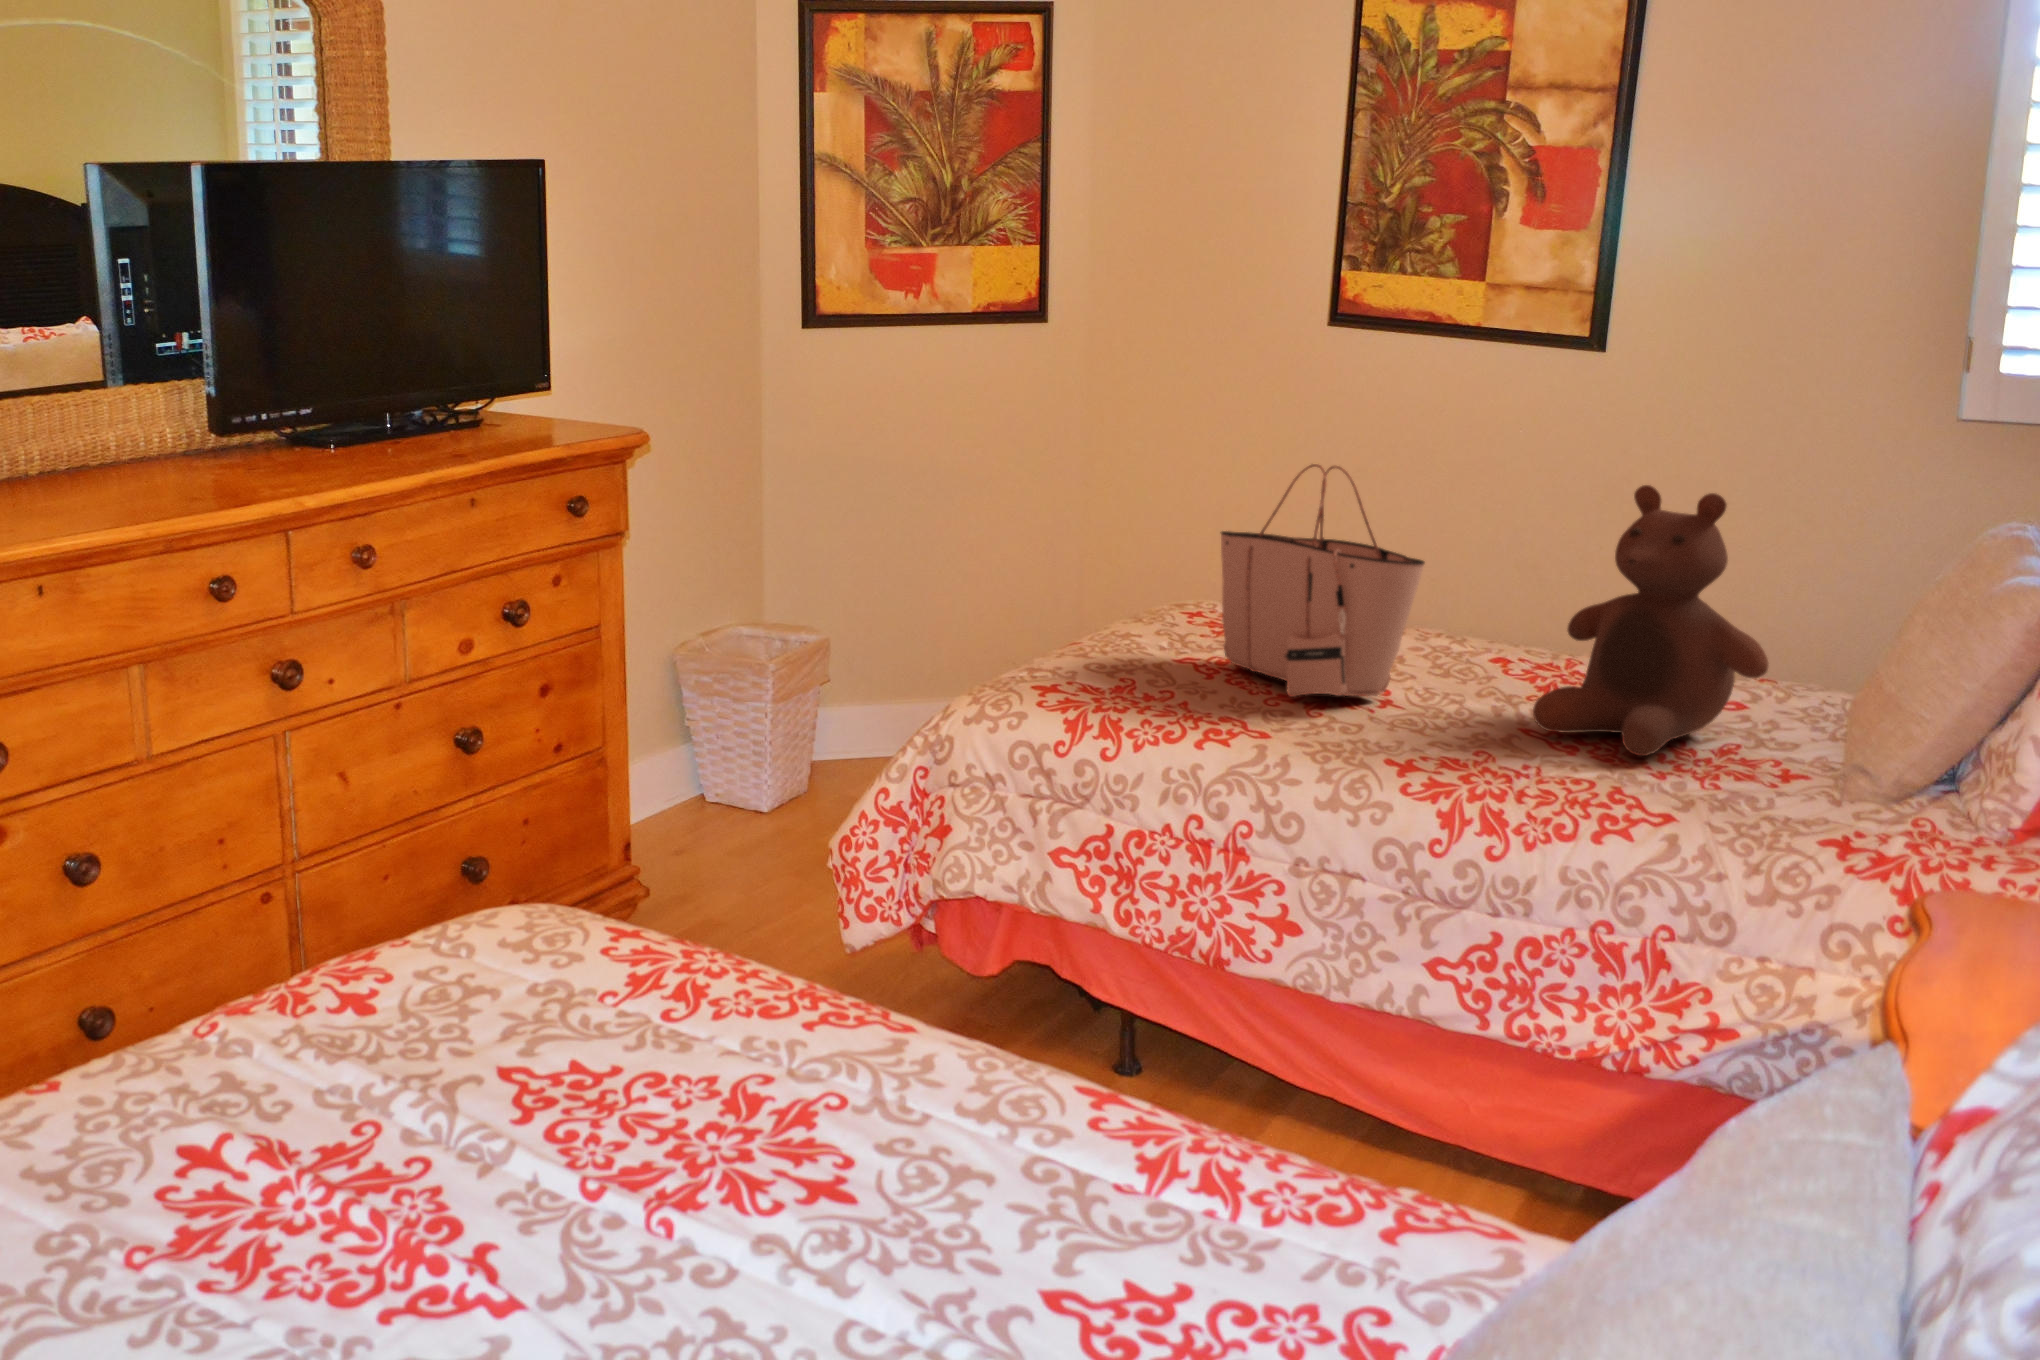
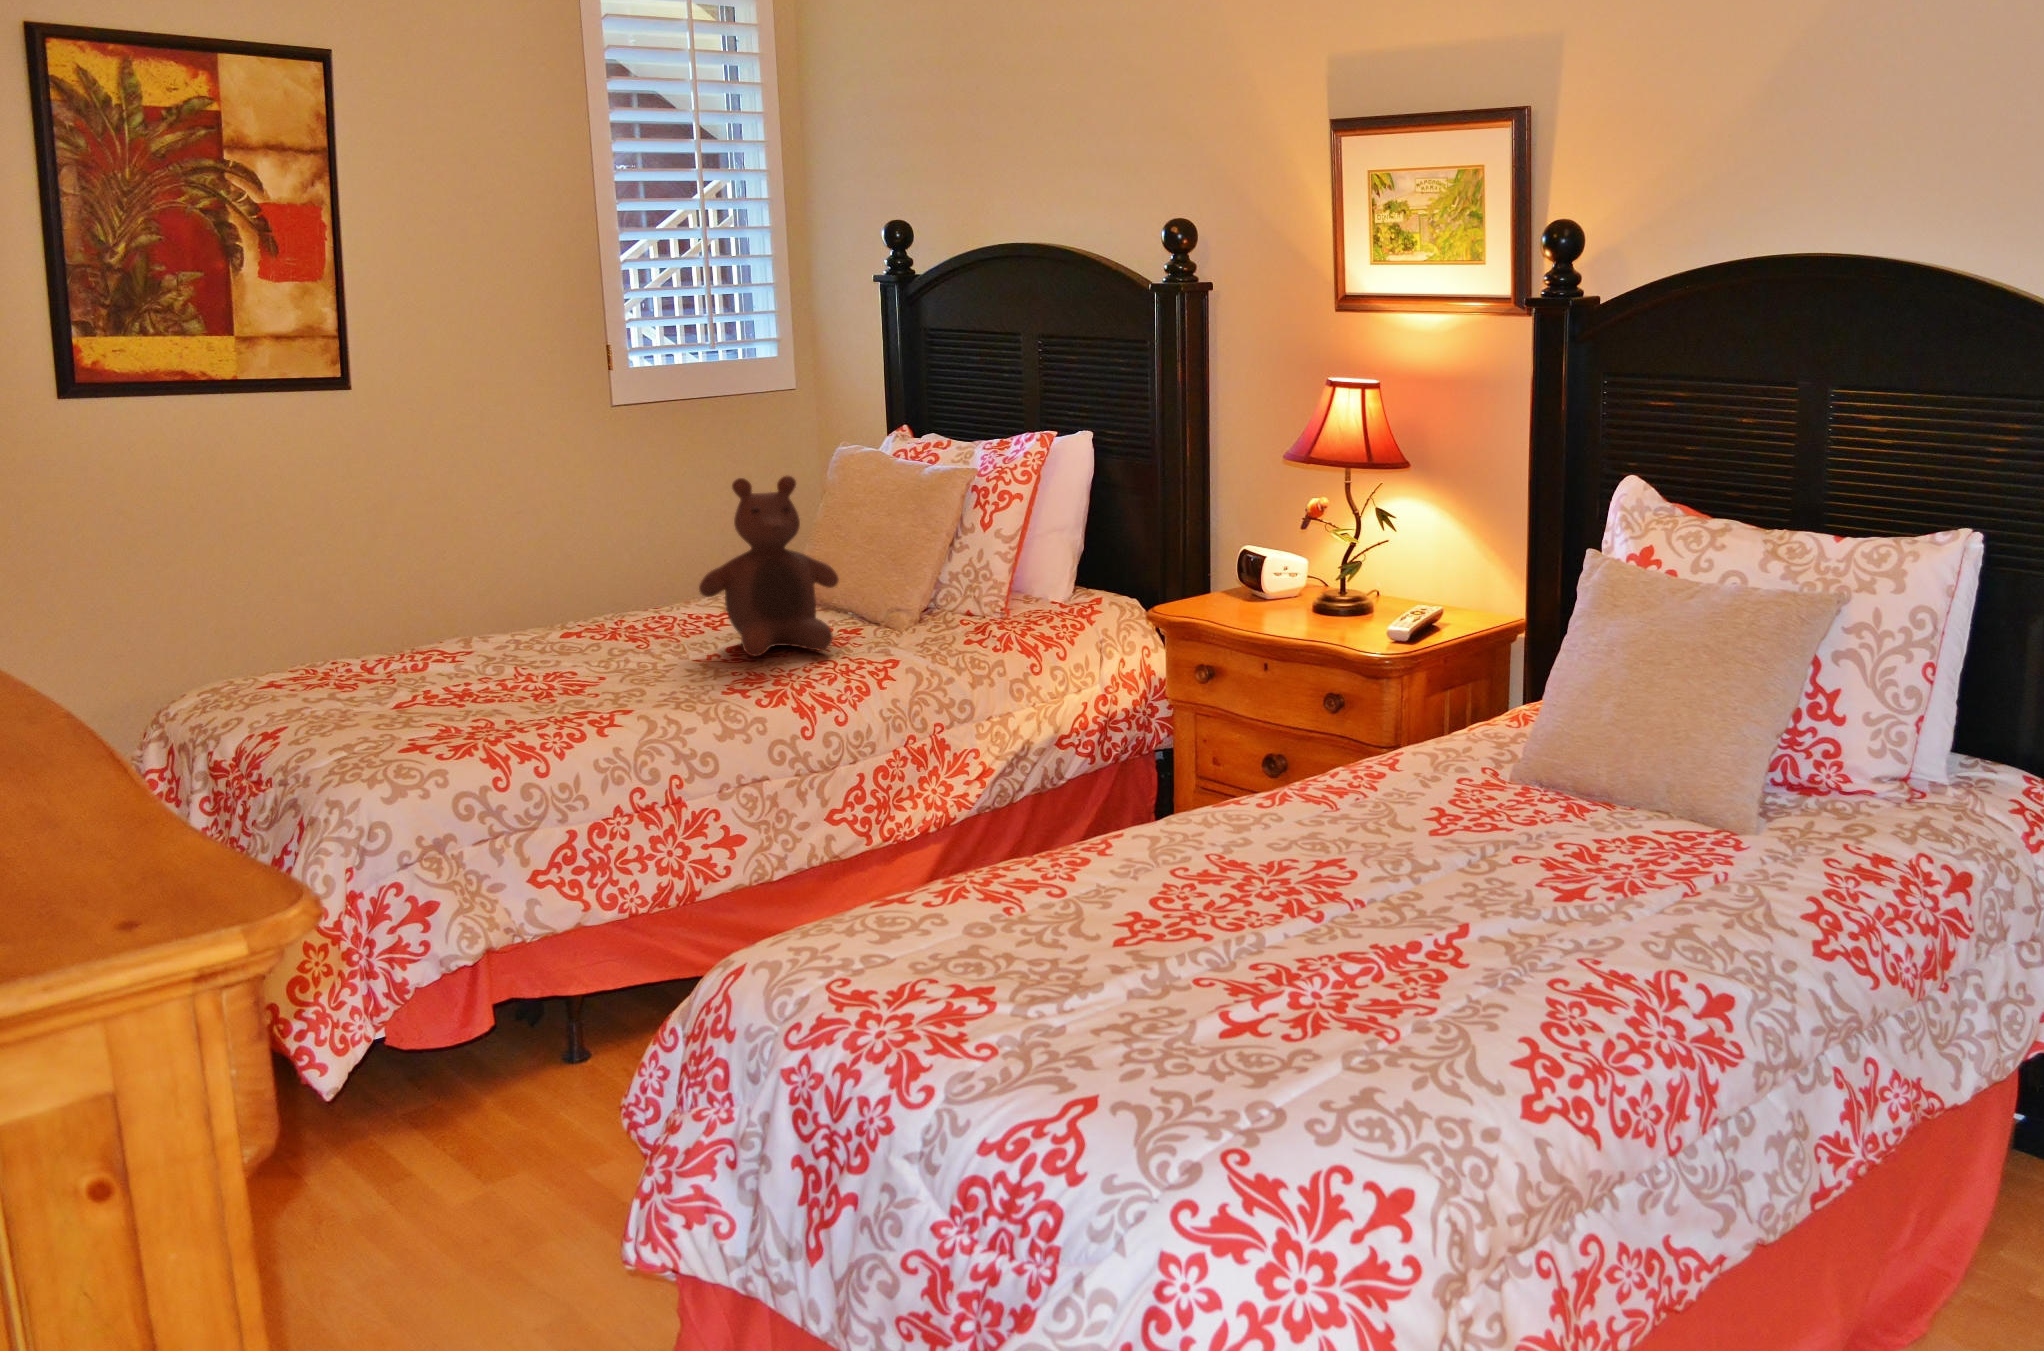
tote bag: present [1221,464,1425,697] -> none [421,504,644,695]

